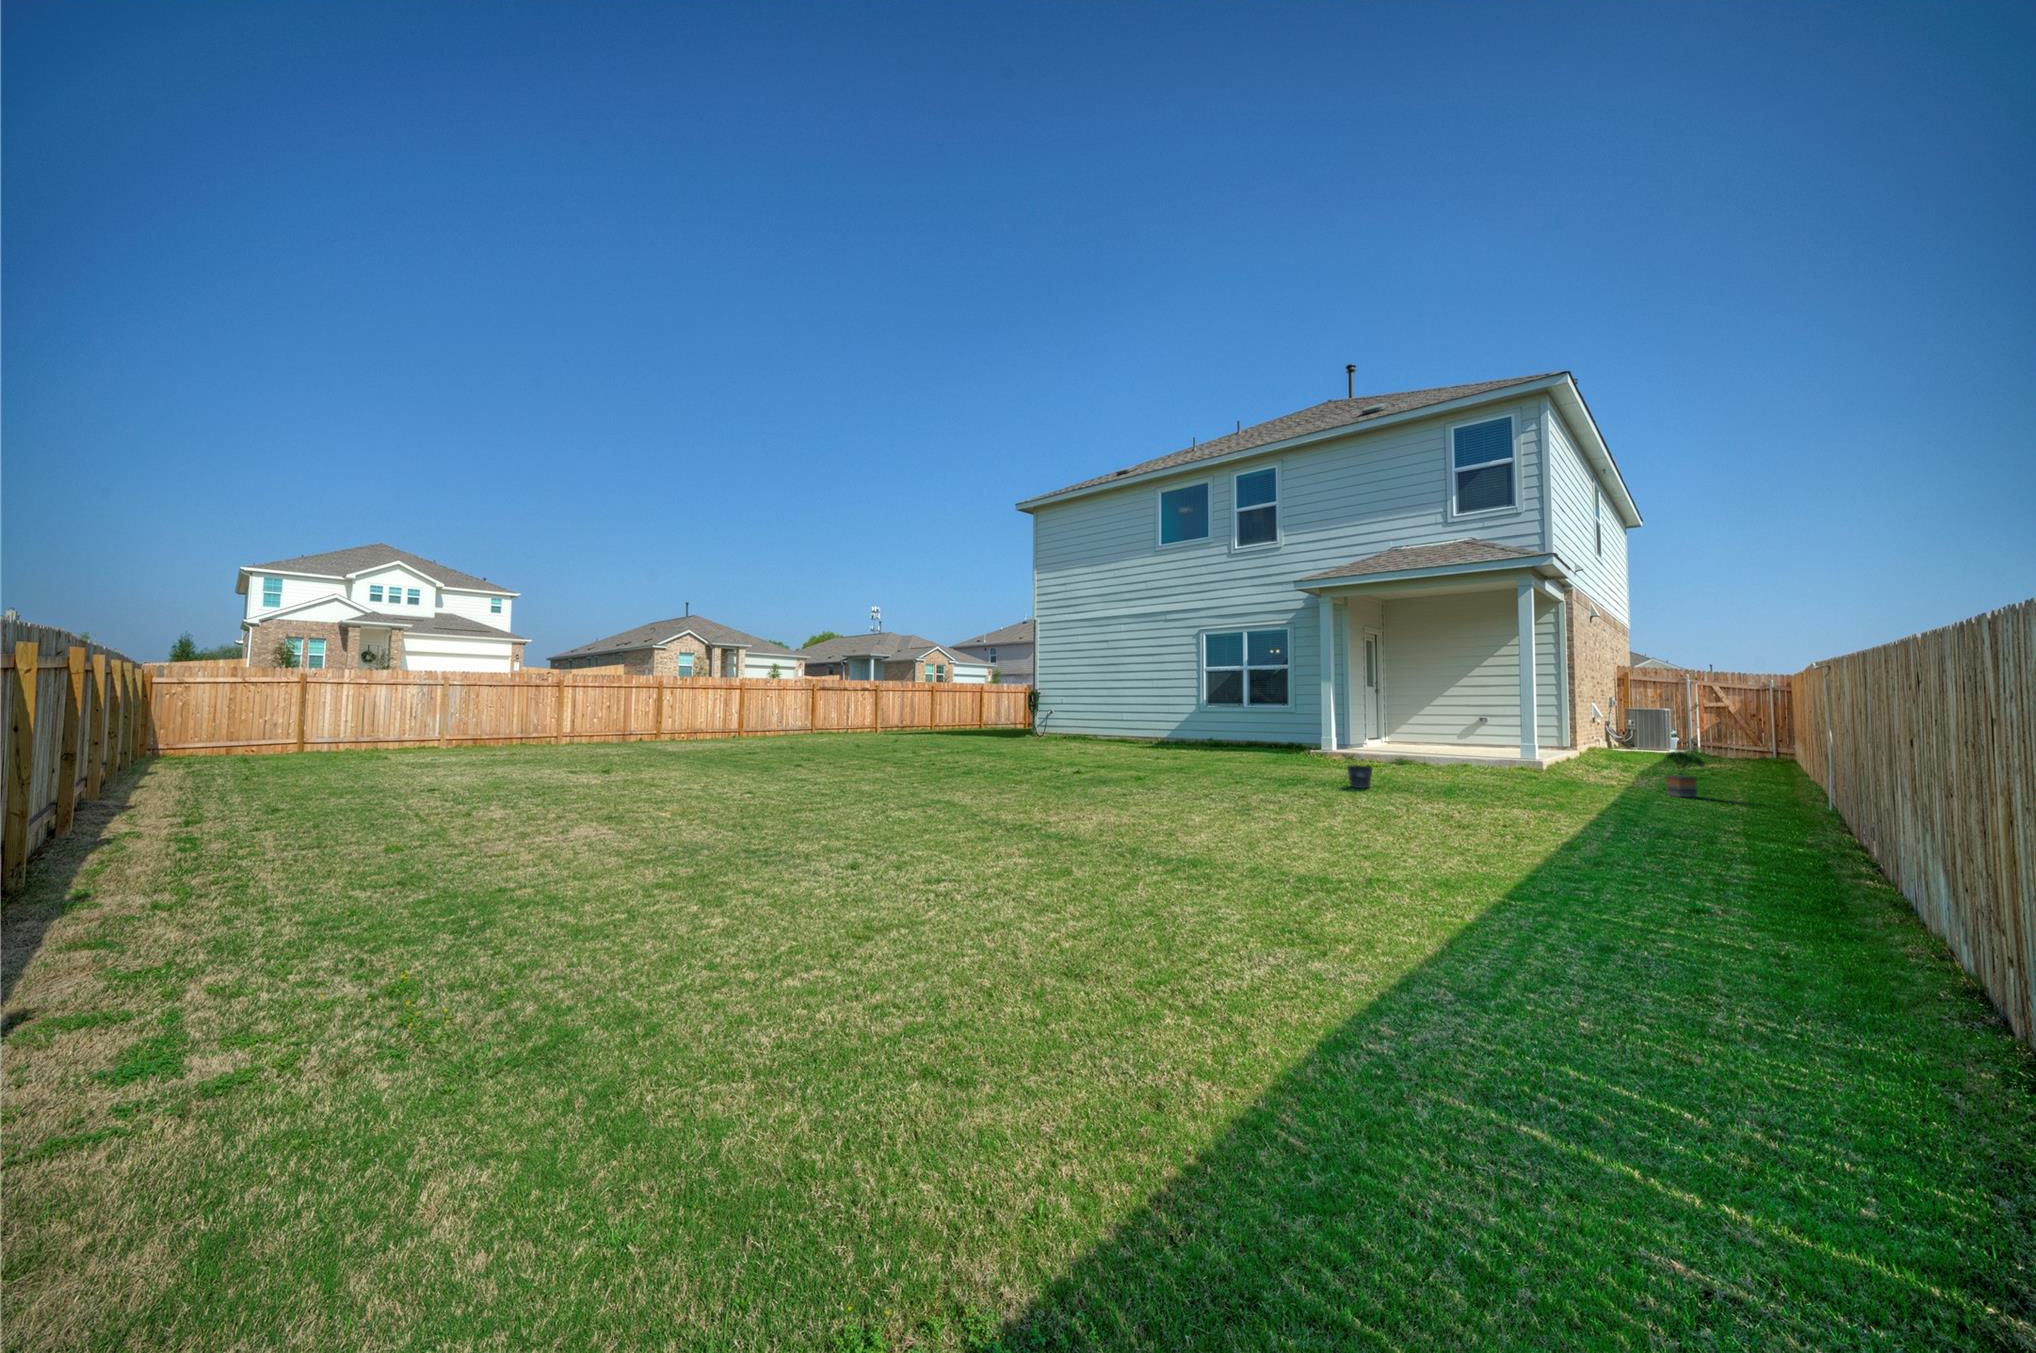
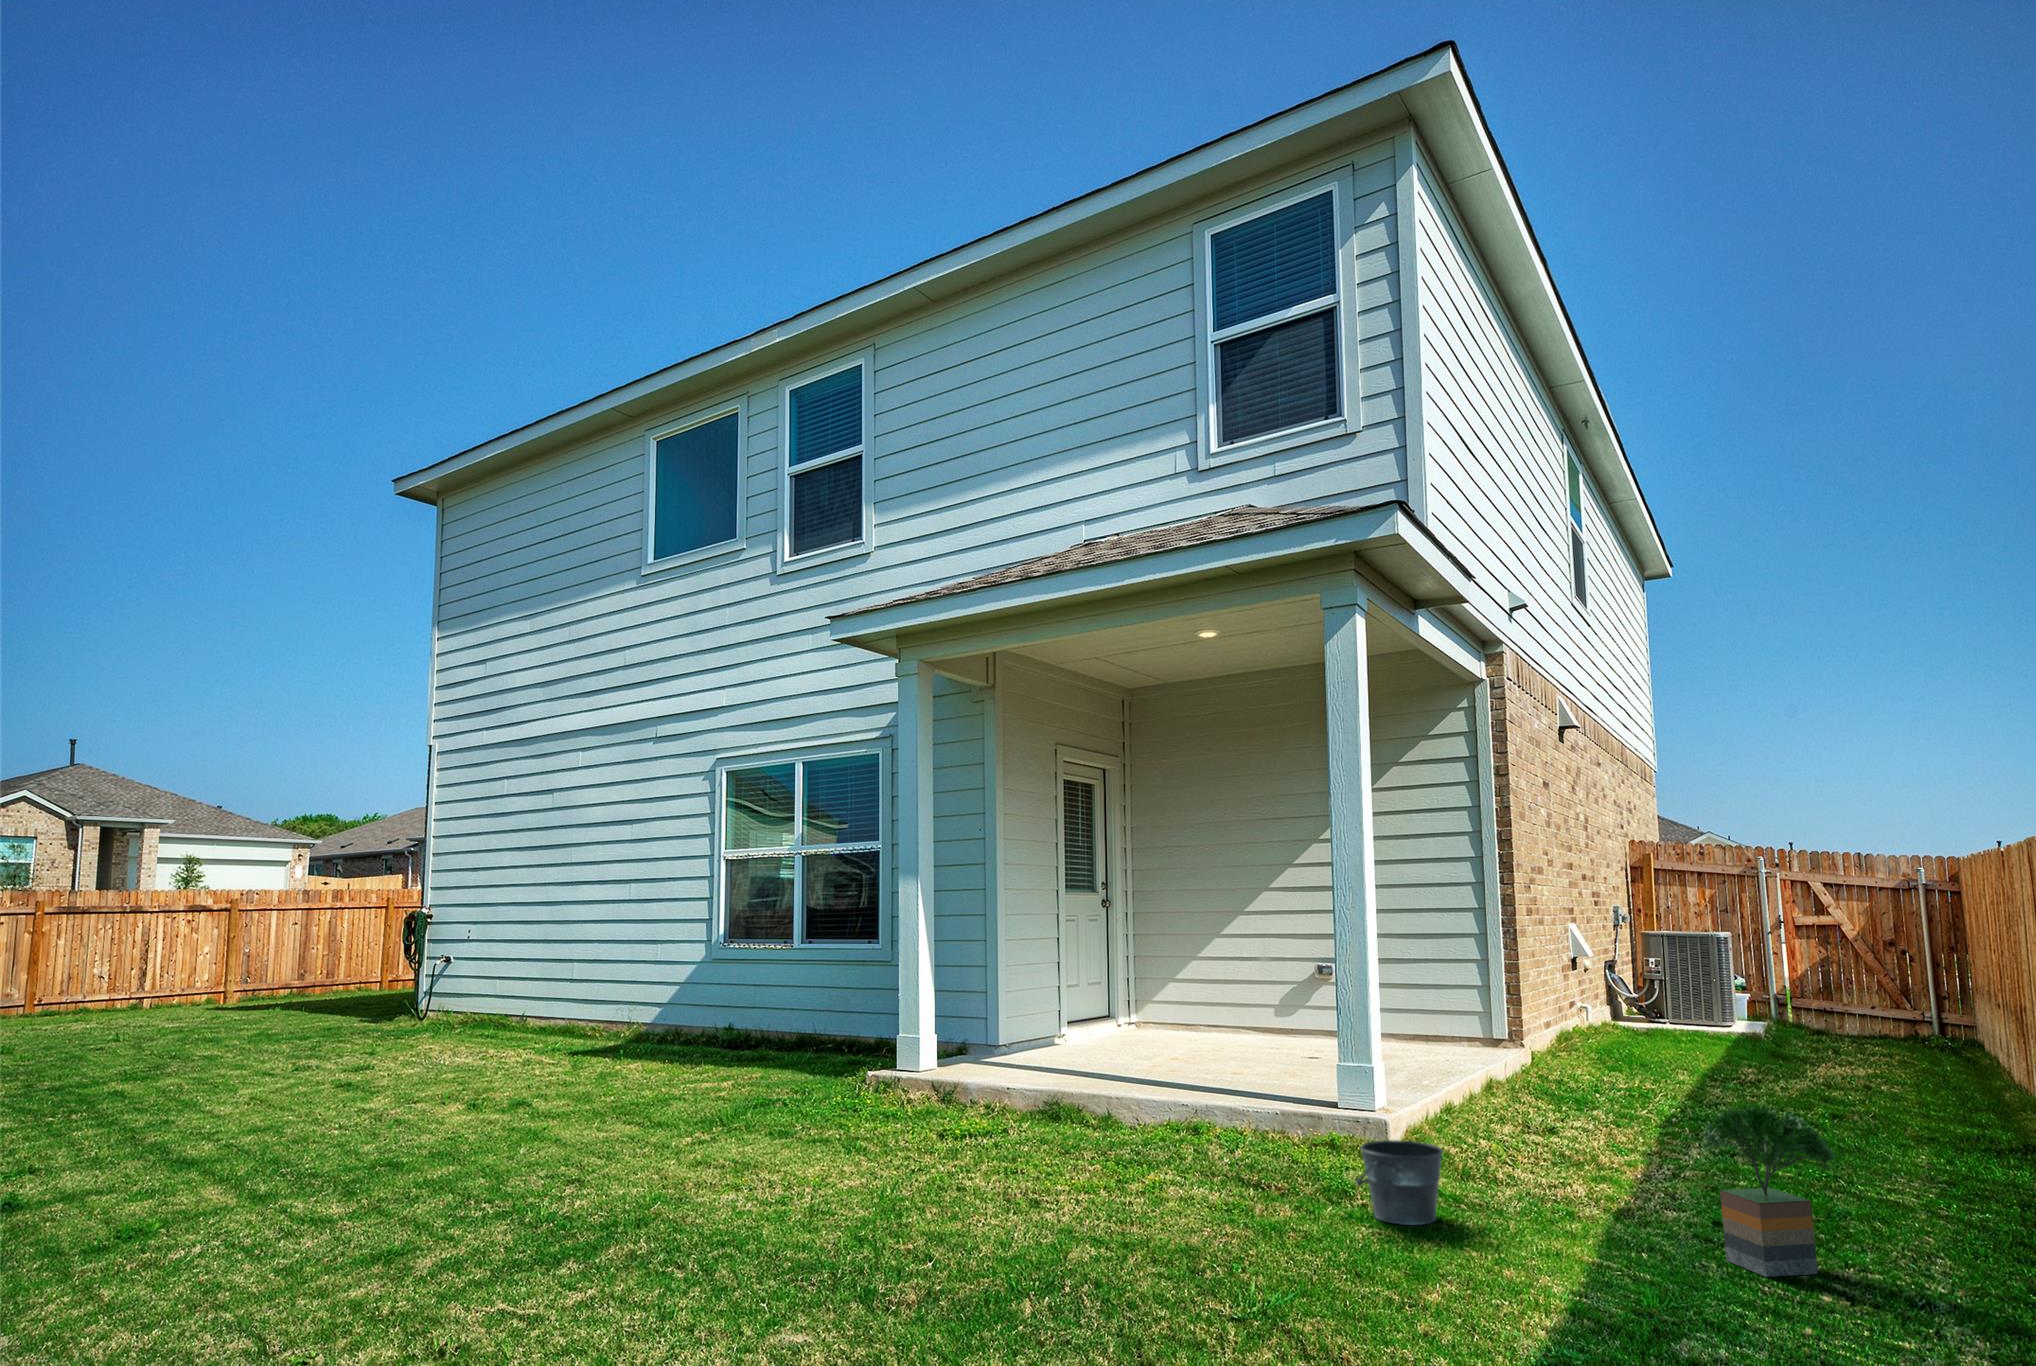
bucket: present [1347,765,1373,788] -> present [1356,1140,1443,1225]

